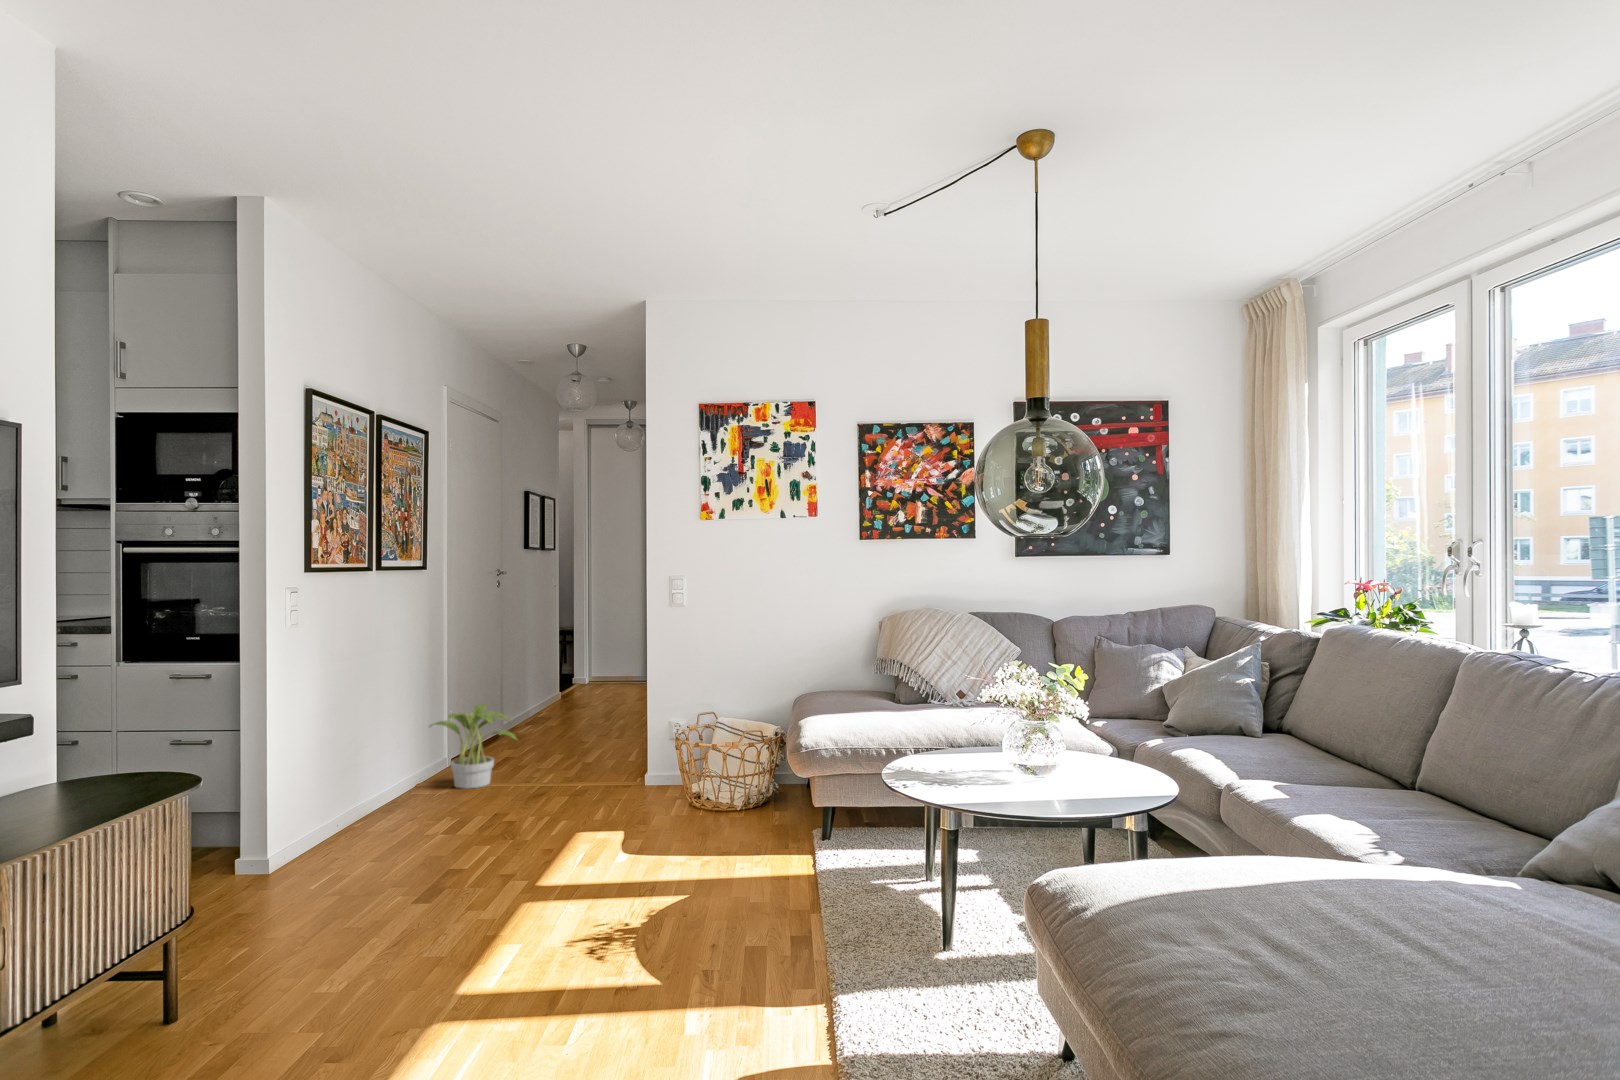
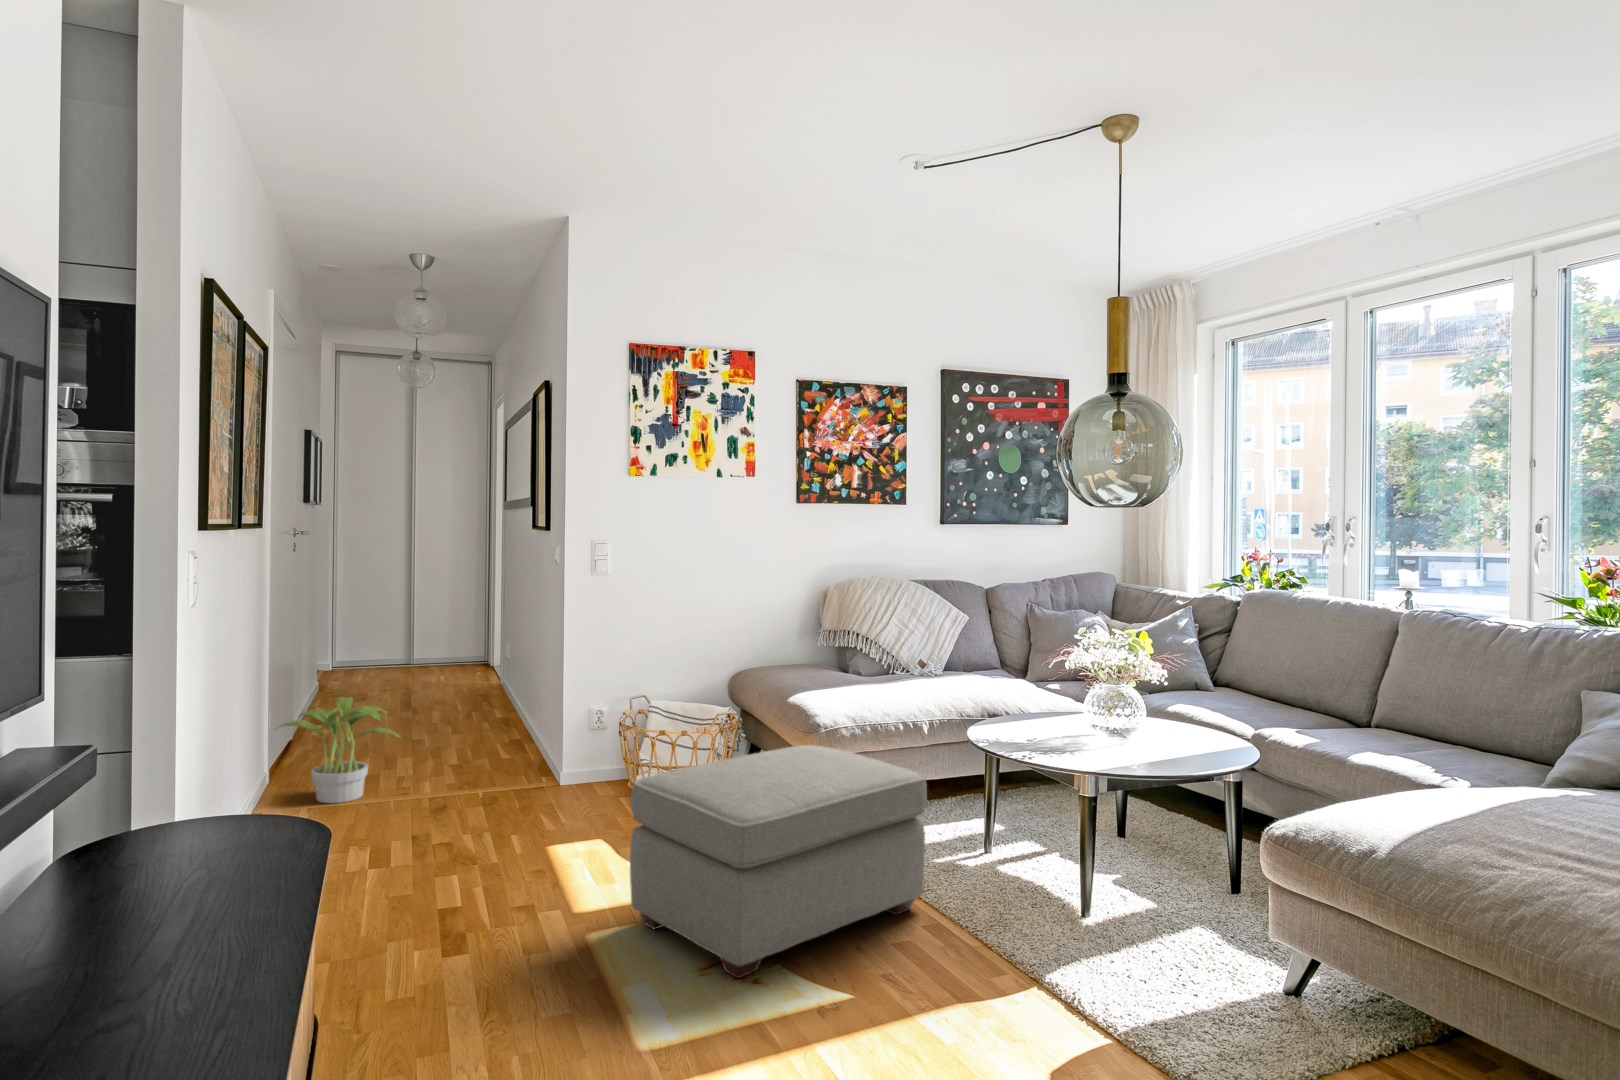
ottoman: none [550,761,801,955] -> present [630,745,927,978]

